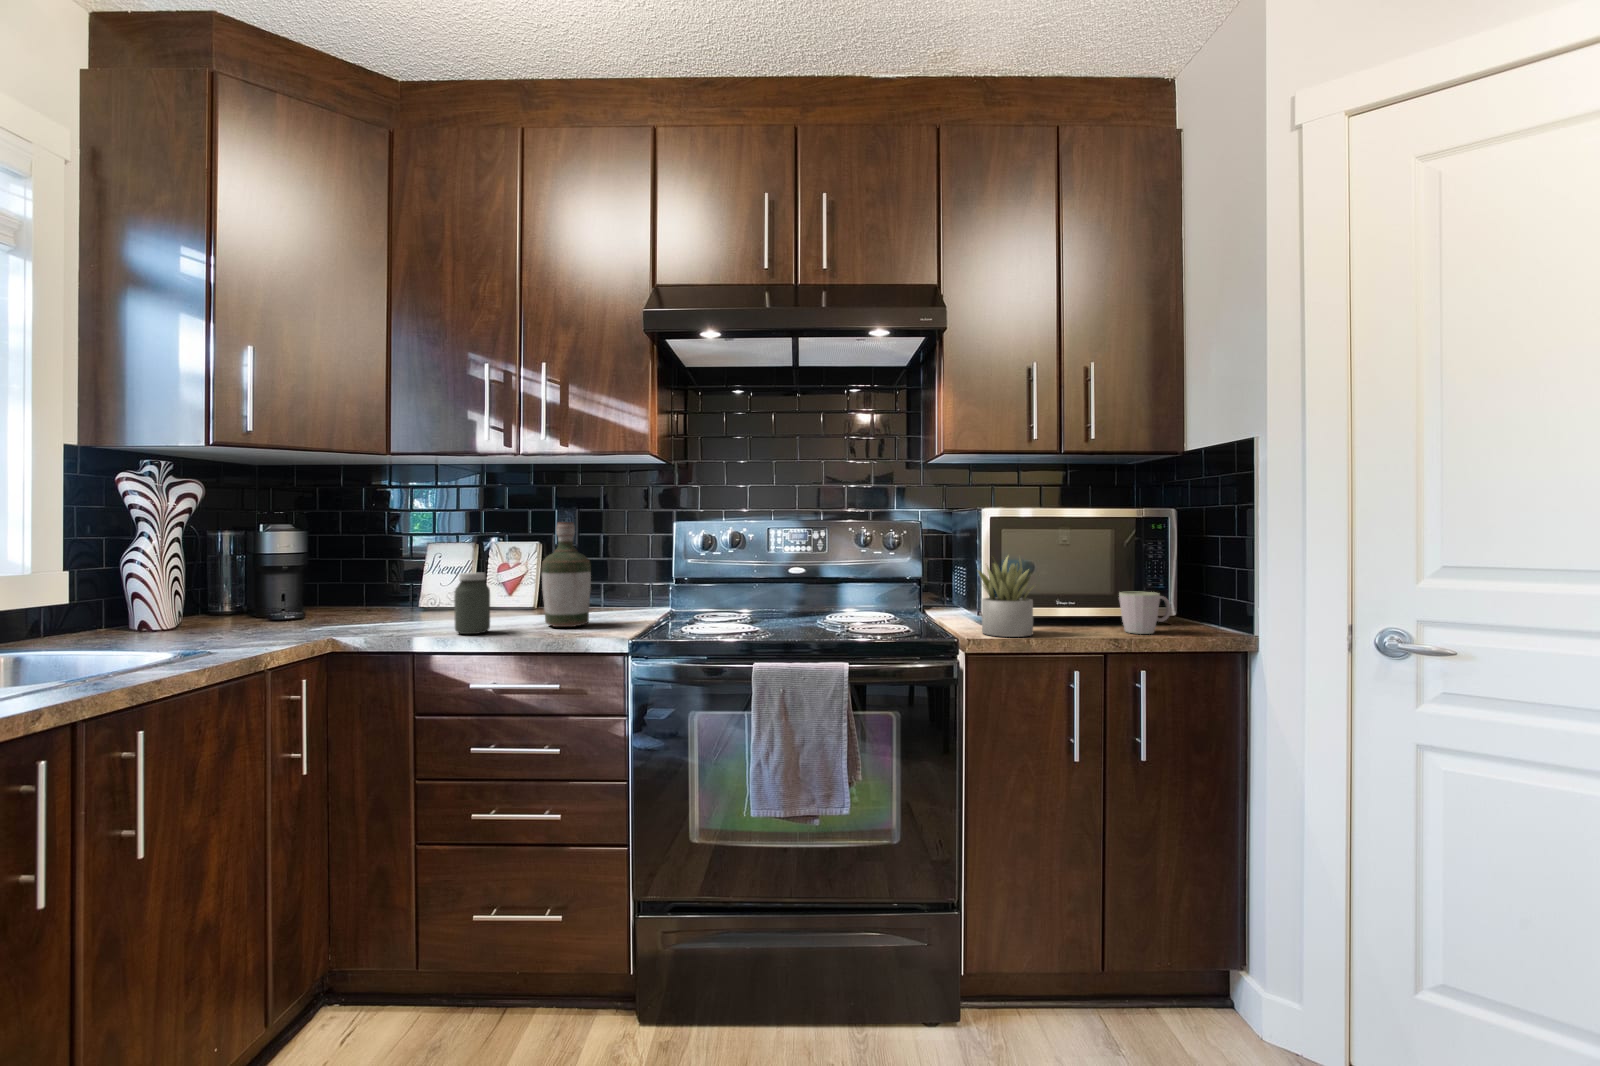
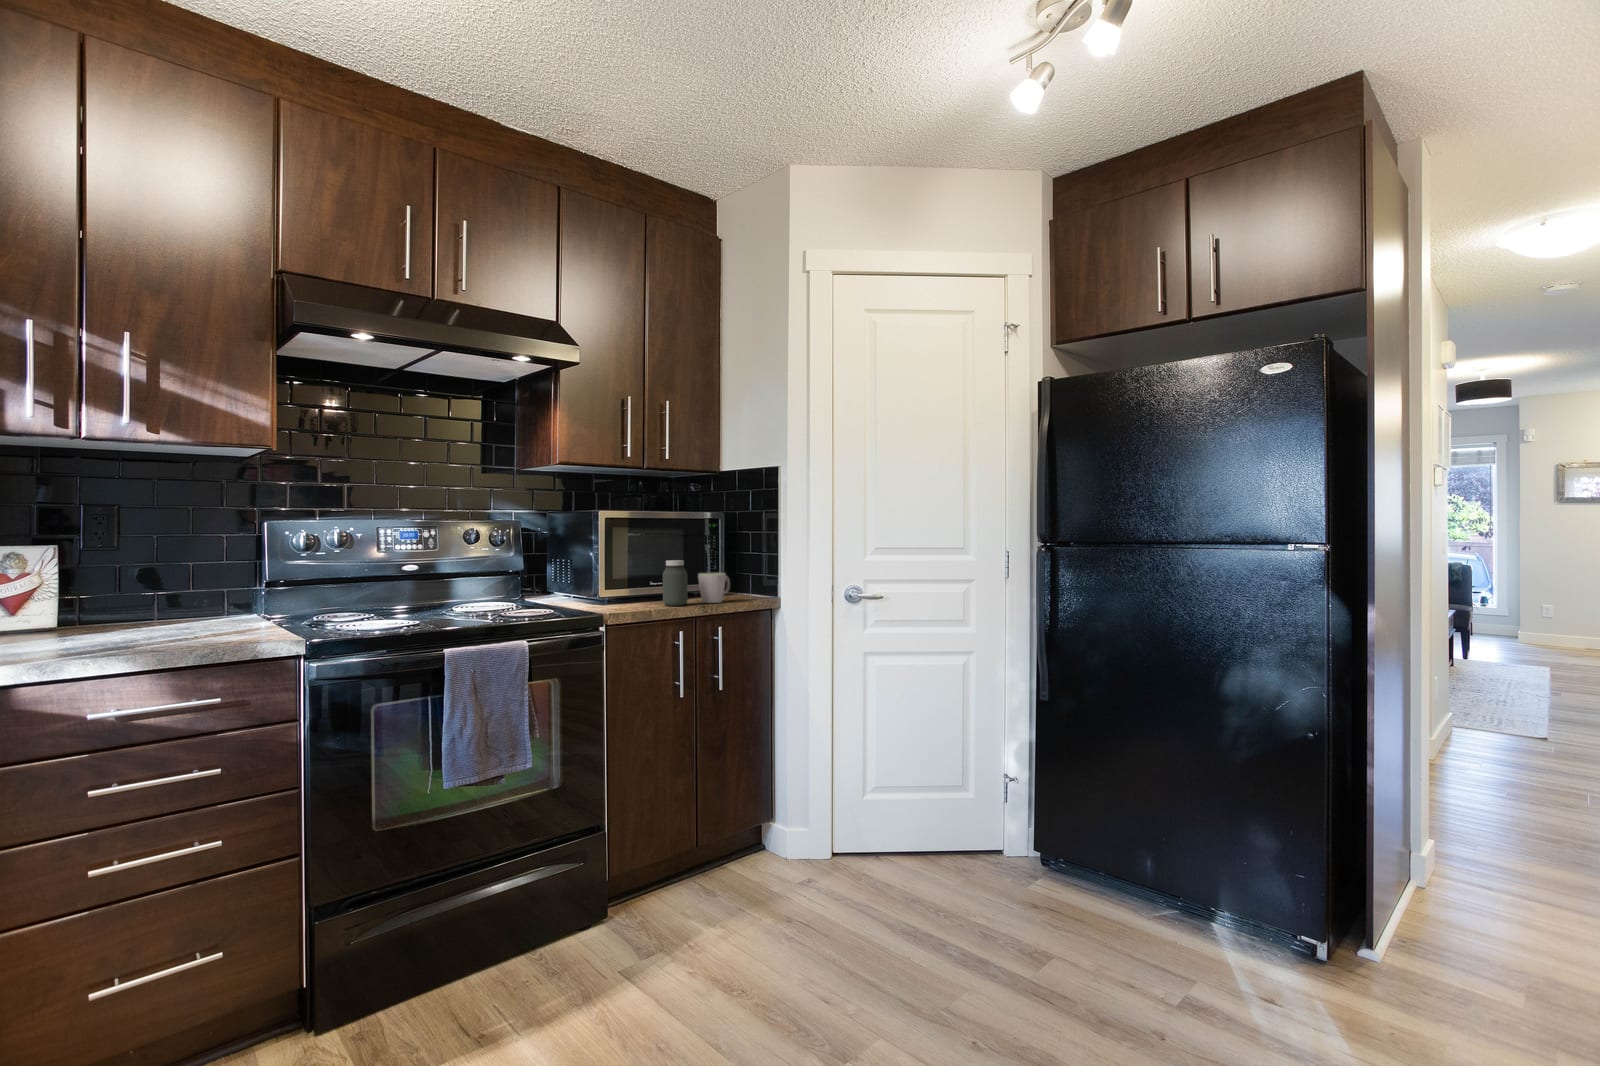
bottle: present [541,522,591,627] -> none [142,521,213,640]
succulent plant: present [978,557,1034,637] -> none [604,547,653,611]
jar: present [454,573,490,634] -> present [663,560,688,606]

